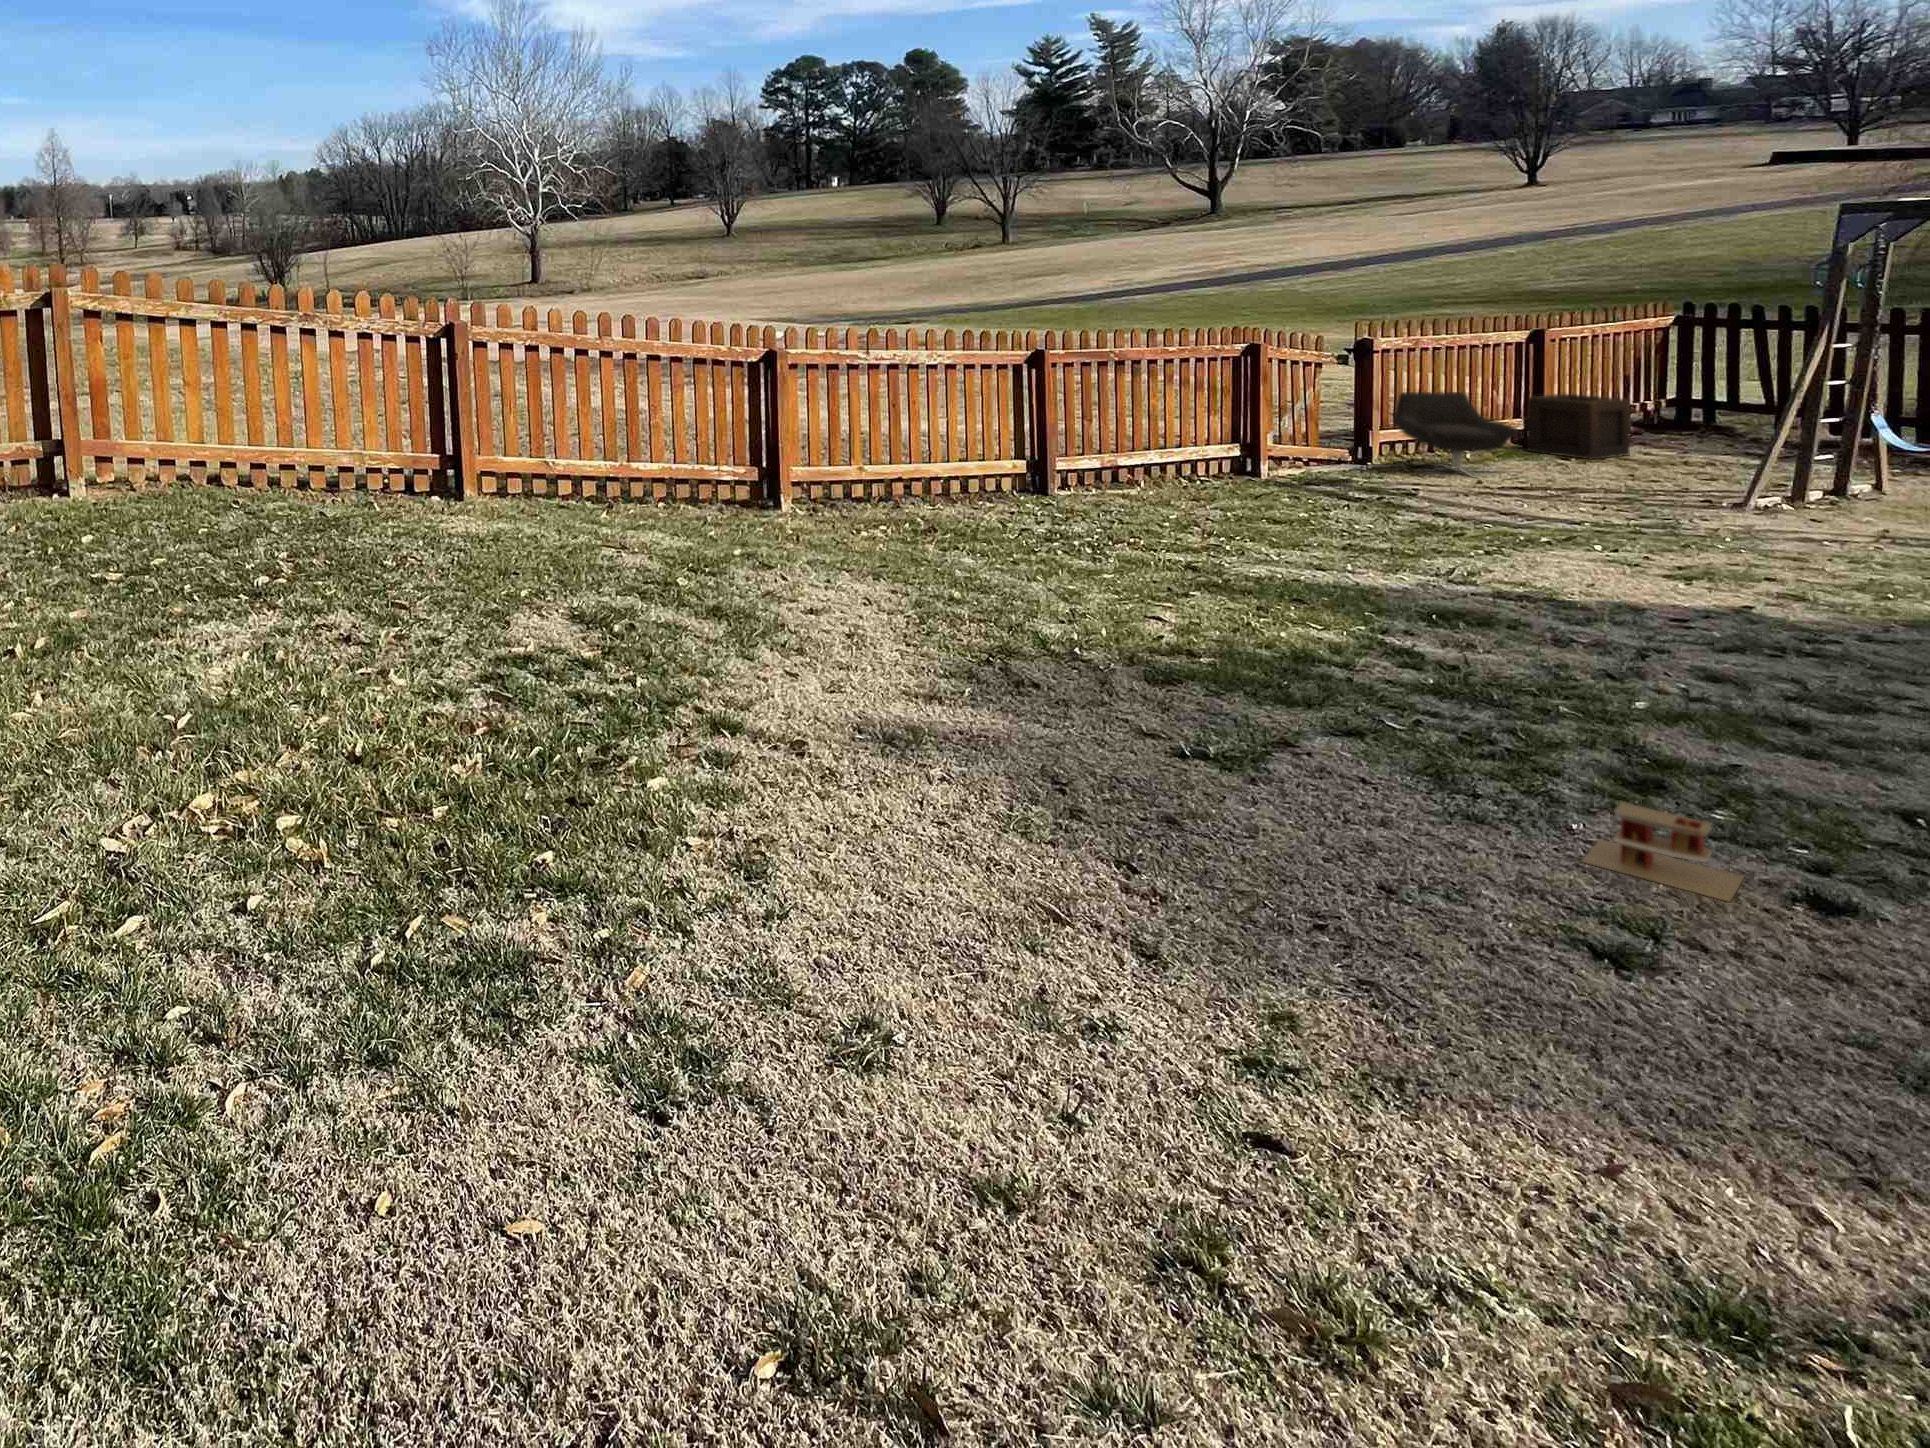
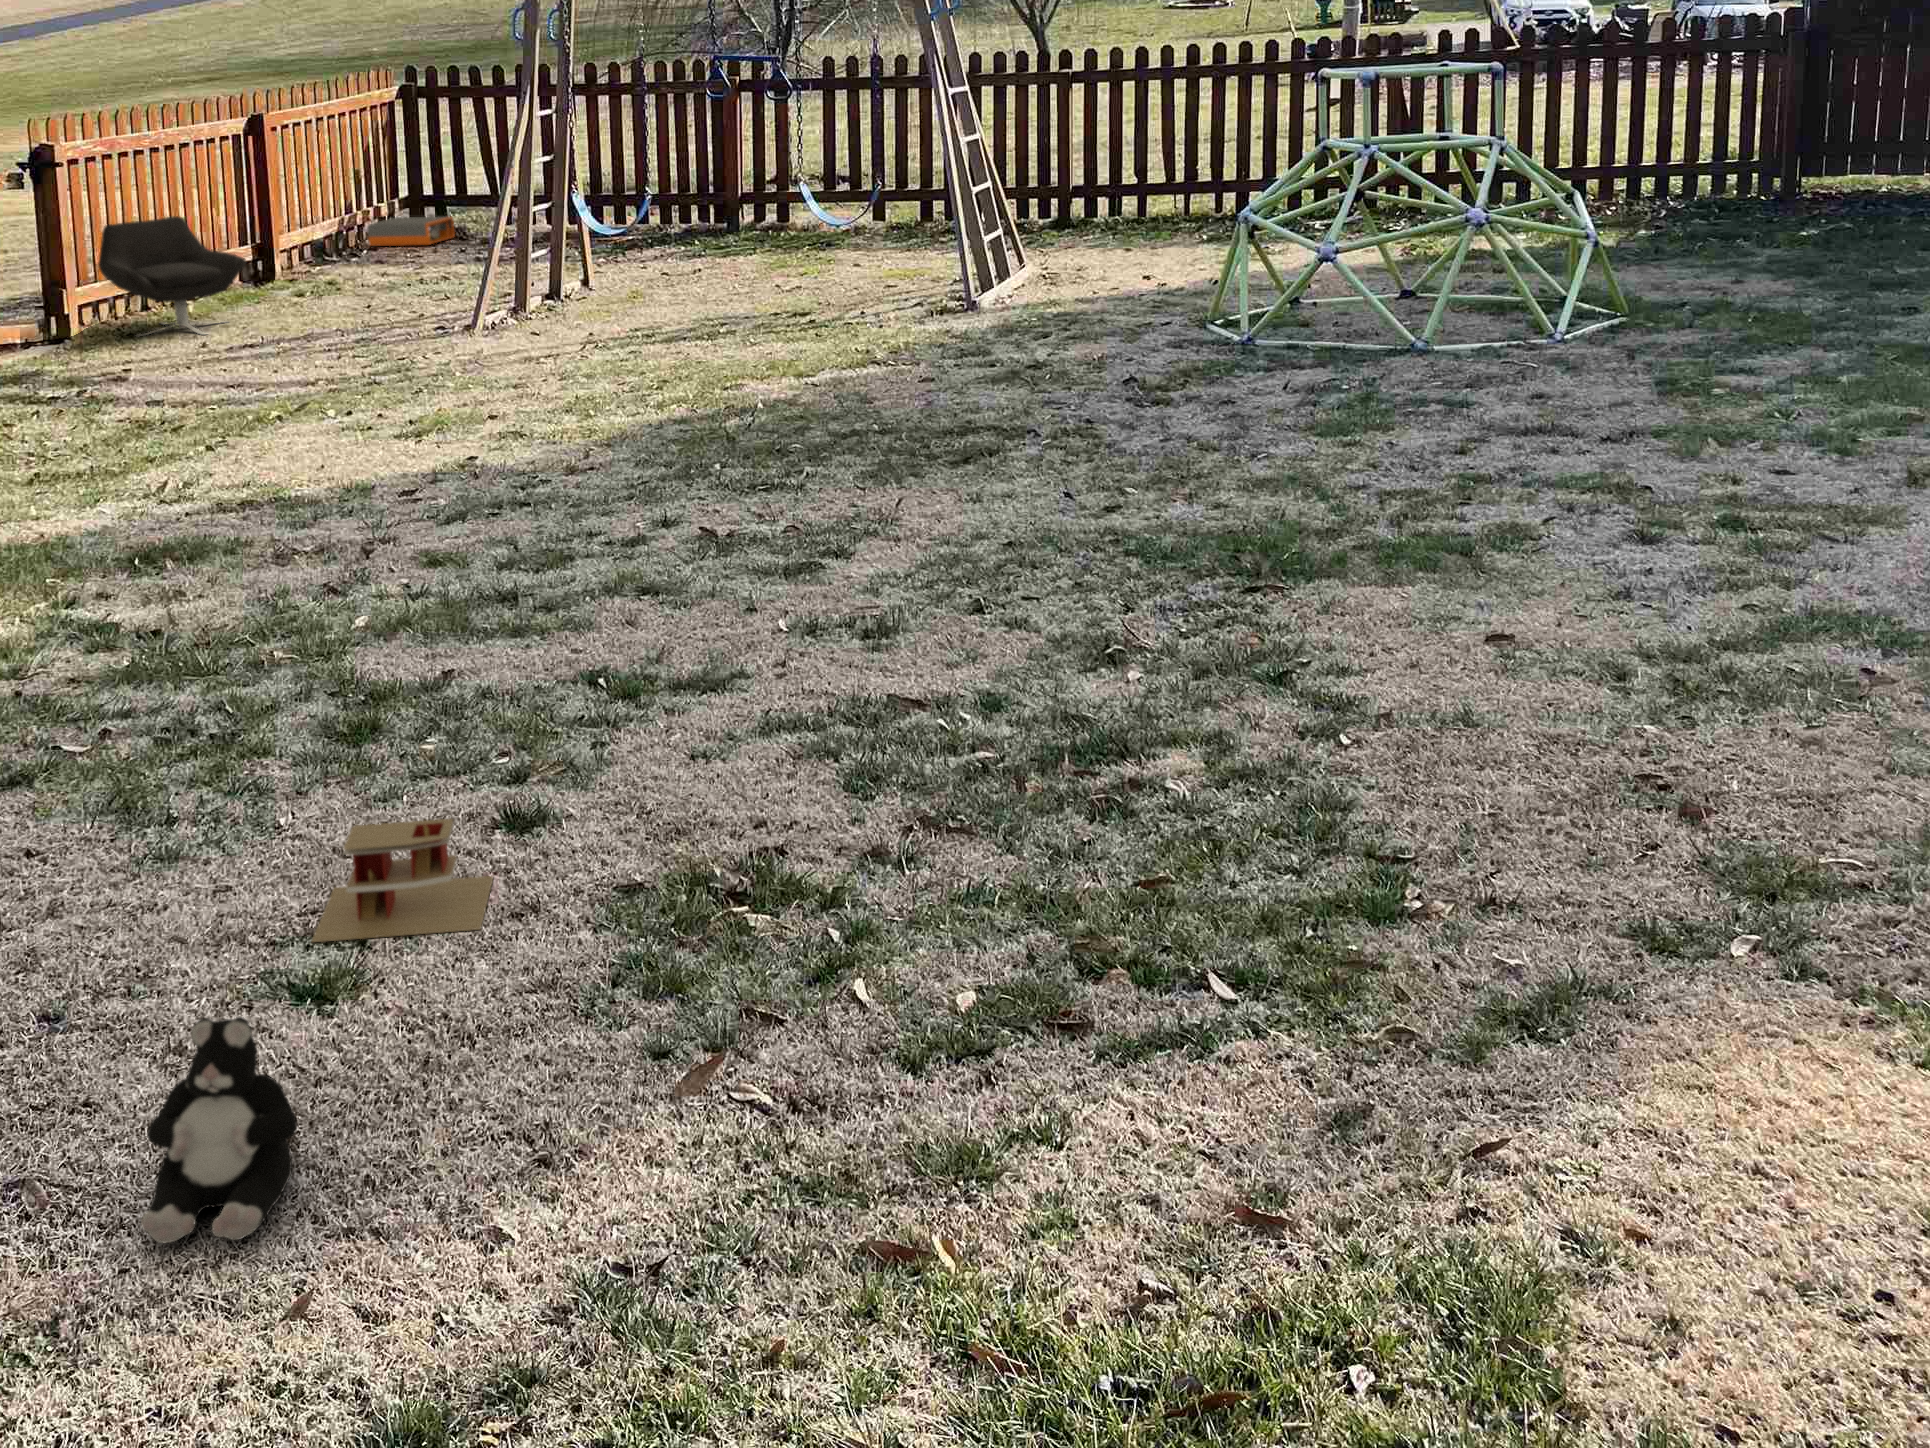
wooden crate: present [1526,394,1631,460] -> none [256,204,367,288]
storage box: none [1632,413,1726,439] -> present [368,216,455,246]
plush toy: none [1465,853,1578,983] -> present [141,1017,297,1243]

